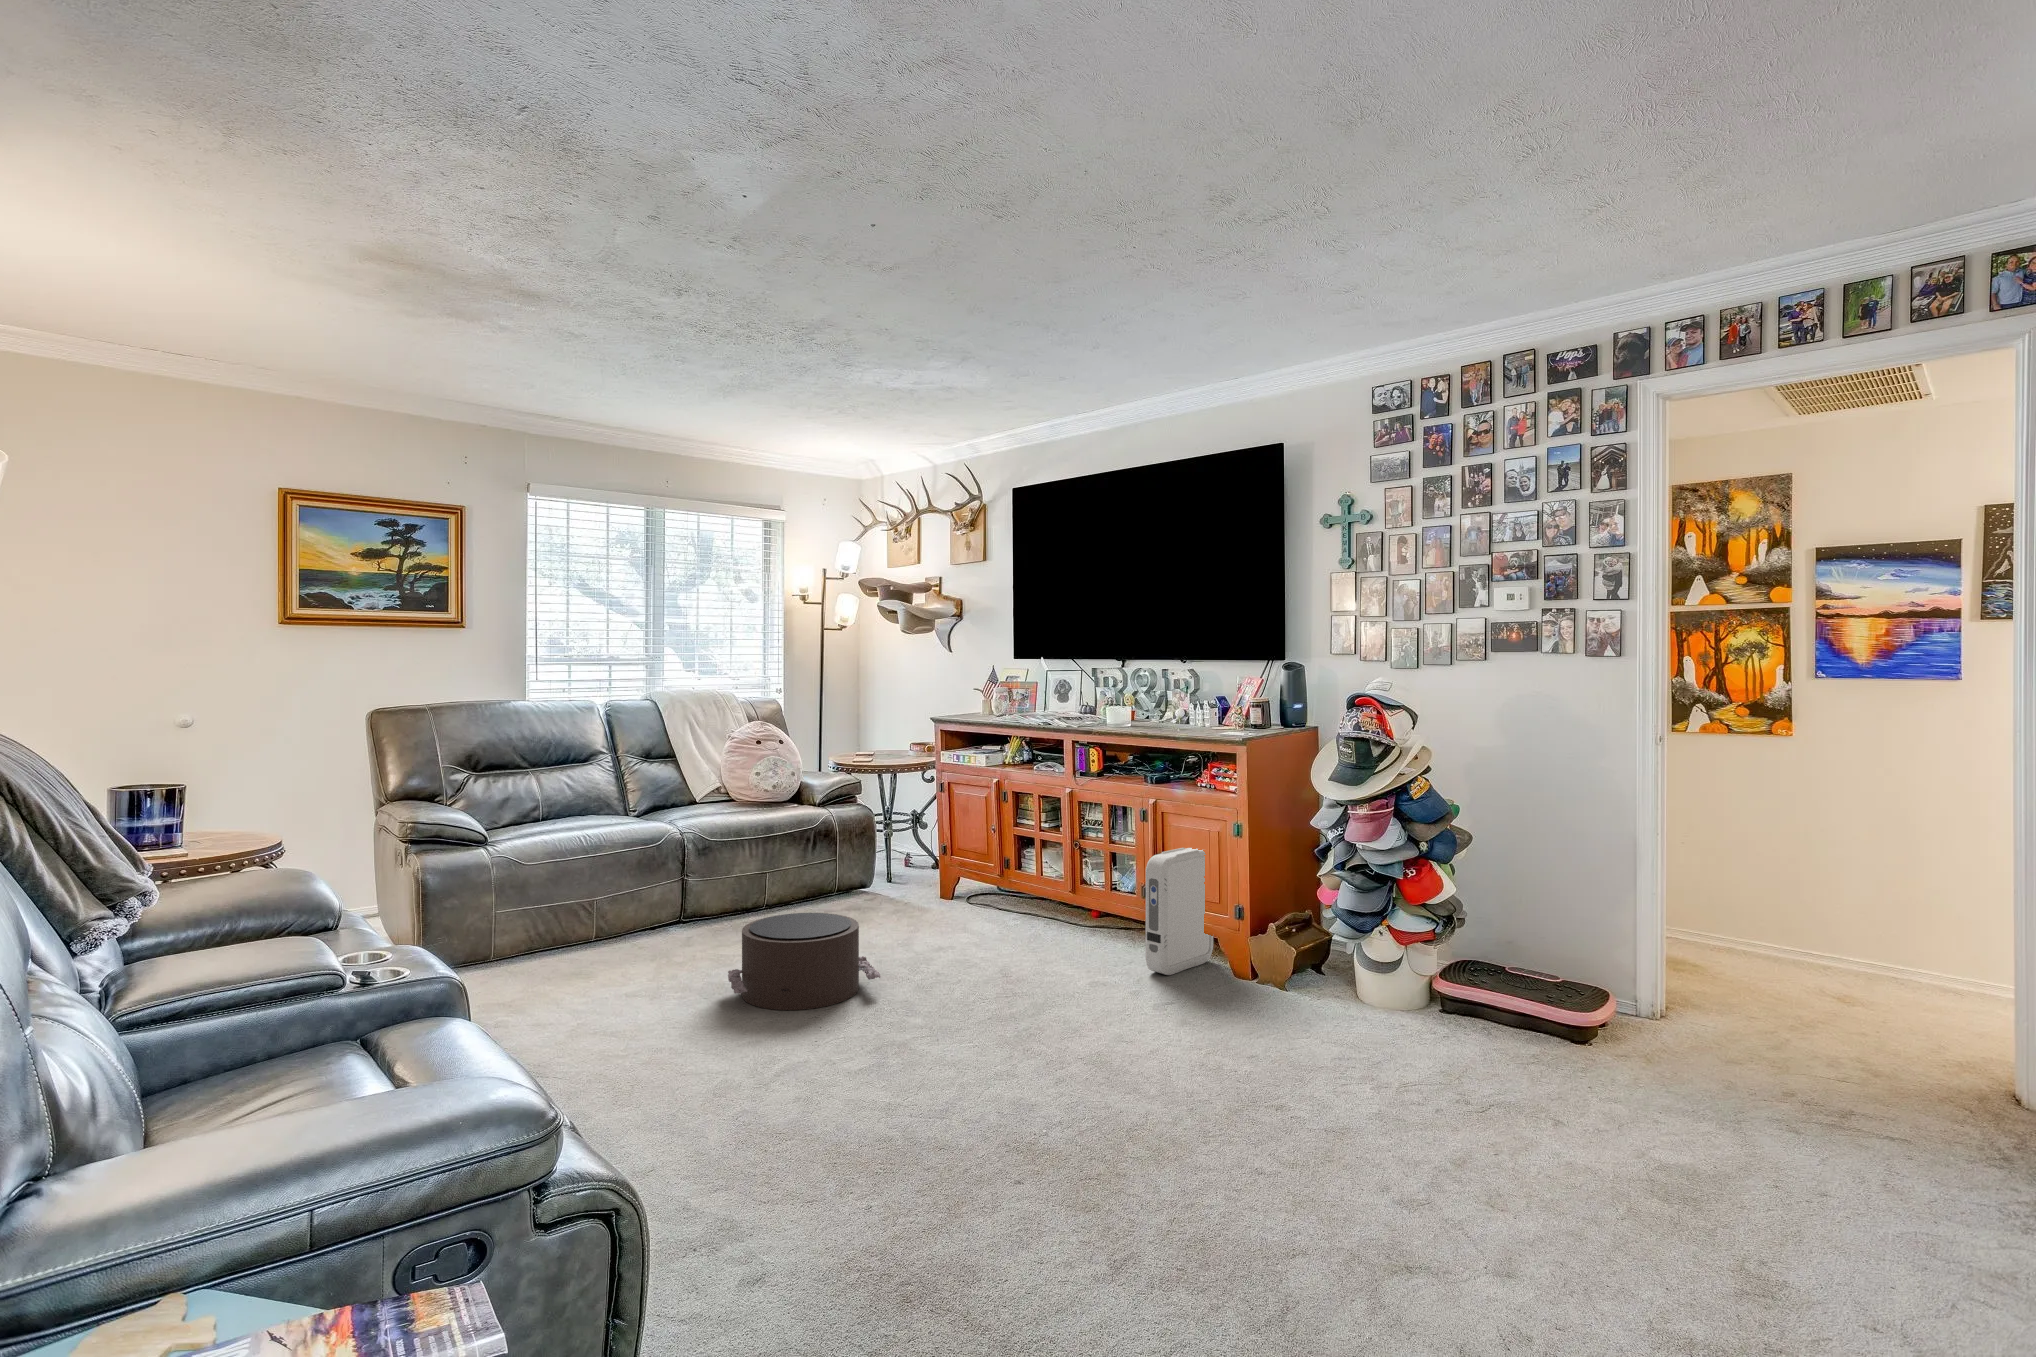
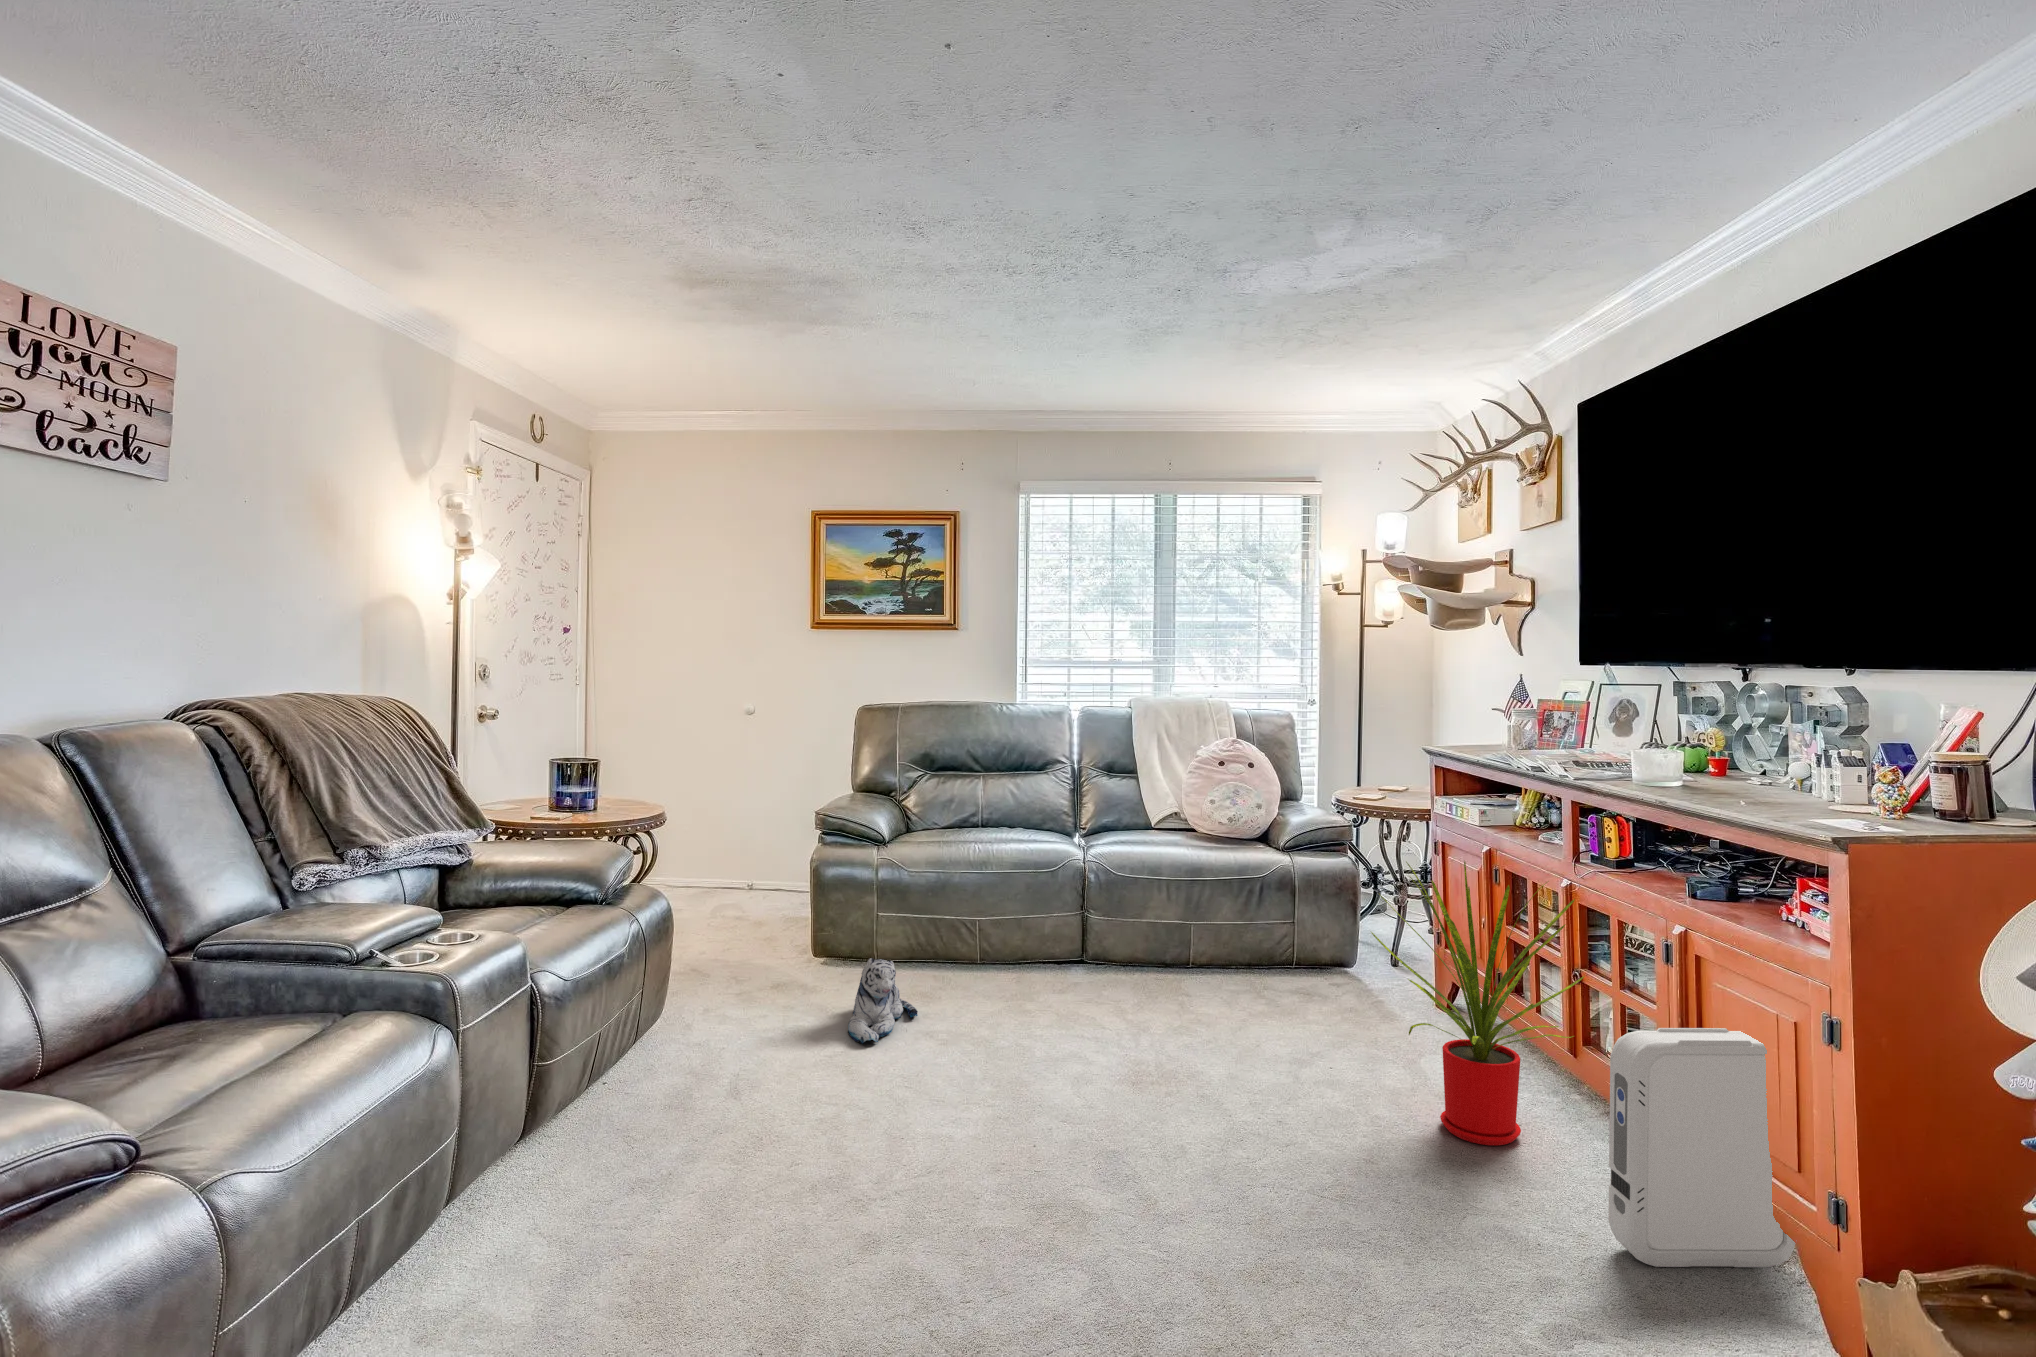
house plant: none [974,783,1099,953] -> present [1371,861,1584,1146]
pouf: present [728,913,881,1010] -> none [970,988,1172,1128]
plush toy: none [531,932,598,1007] -> present [848,958,918,1044]

